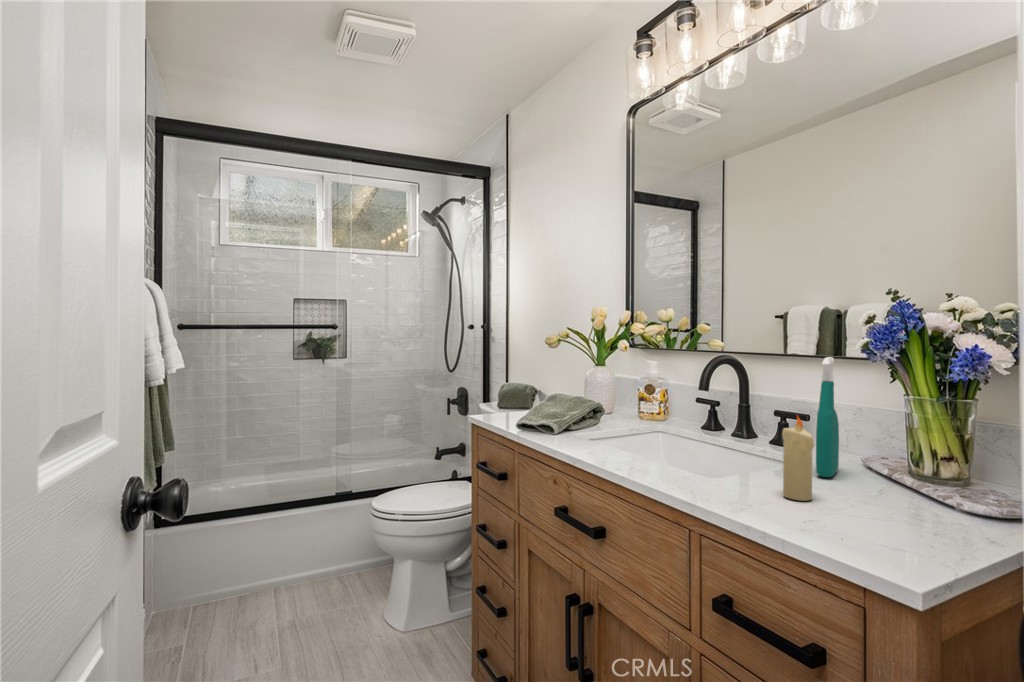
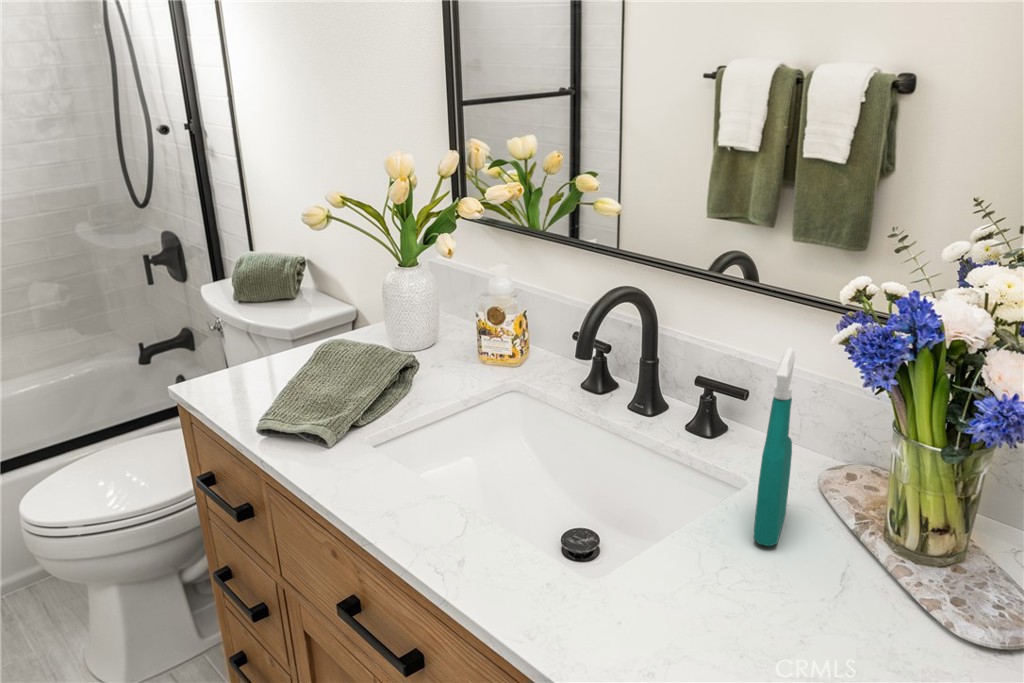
candle: present [782,415,814,501] -> none [704,510,755,640]

